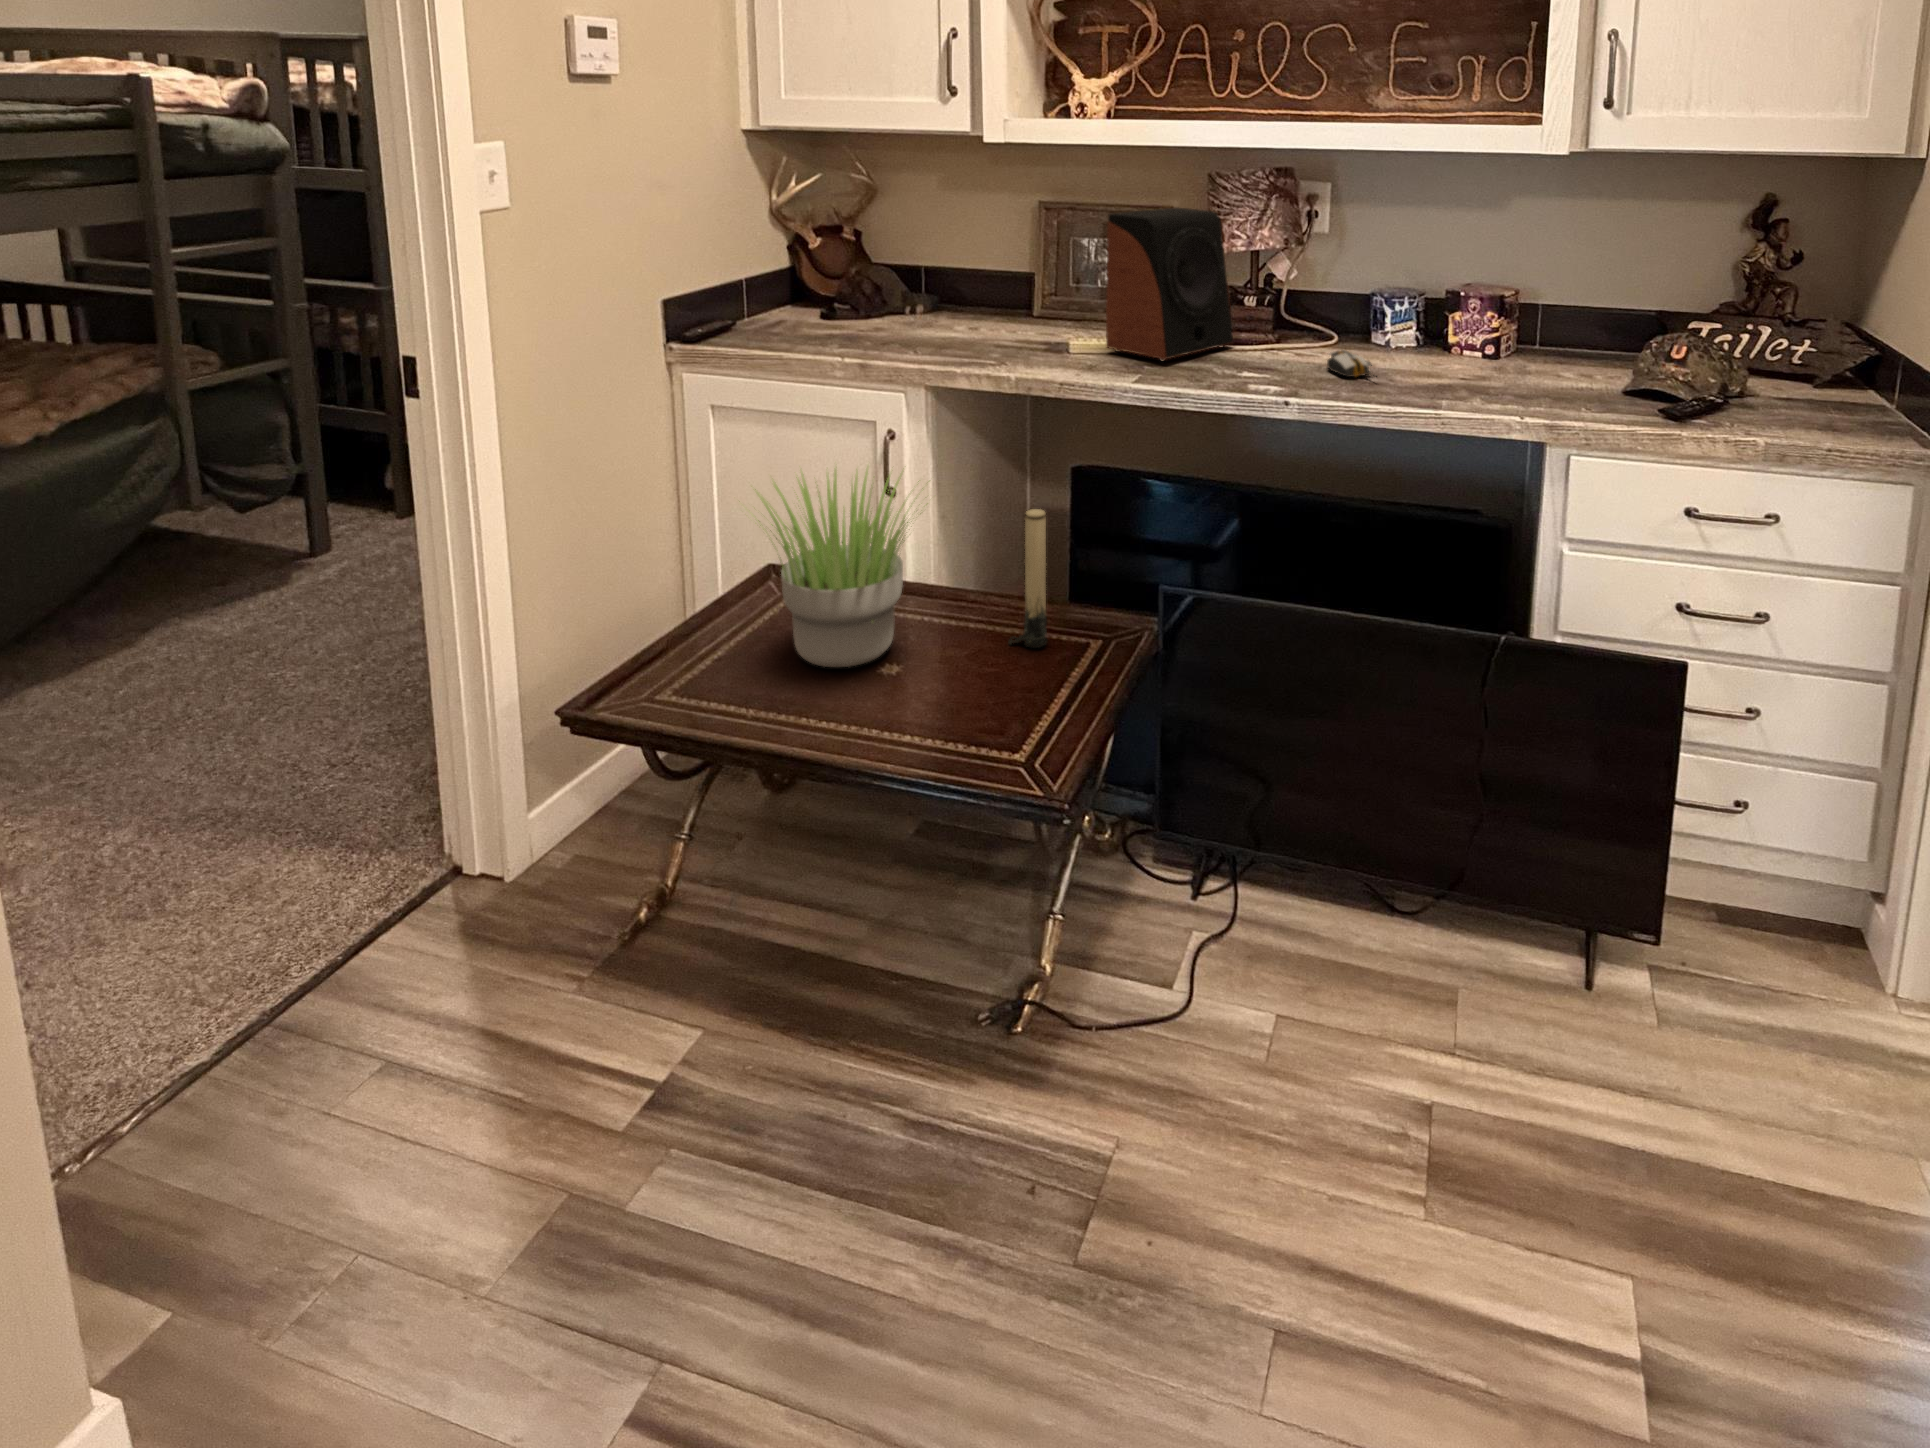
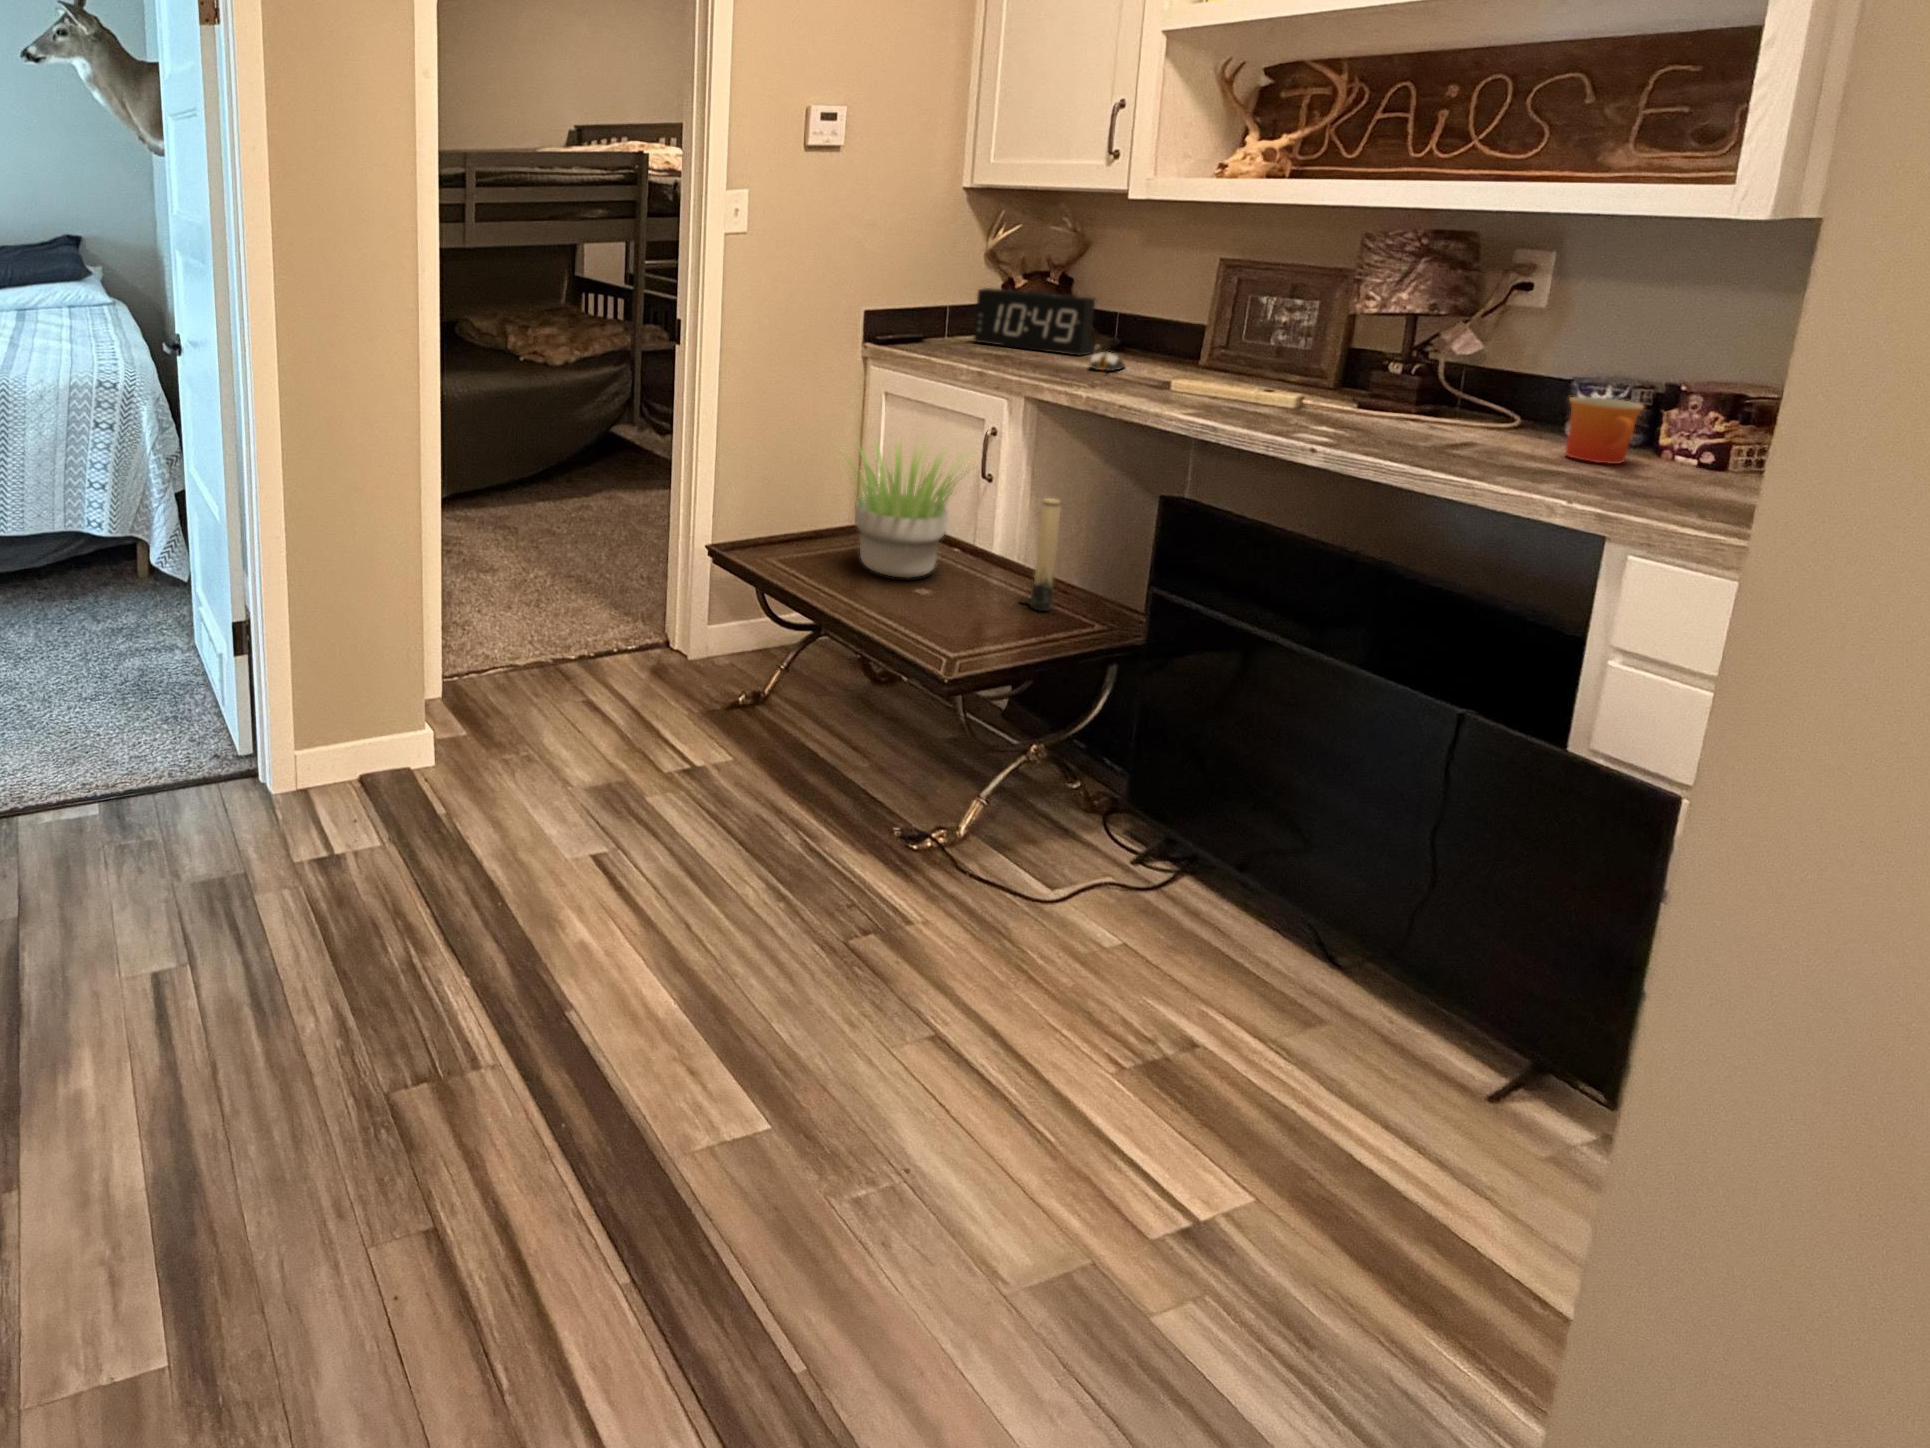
speaker: present [1106,207,1233,361] -> none [1199,266,1356,408]
alarm clock: none [794,252,934,323] -> present [974,288,1095,356]
mug: none [1420,311,1478,369] -> present [1565,397,1644,464]
computer mouse: present [1327,350,1372,376] -> present [1090,351,1125,371]

